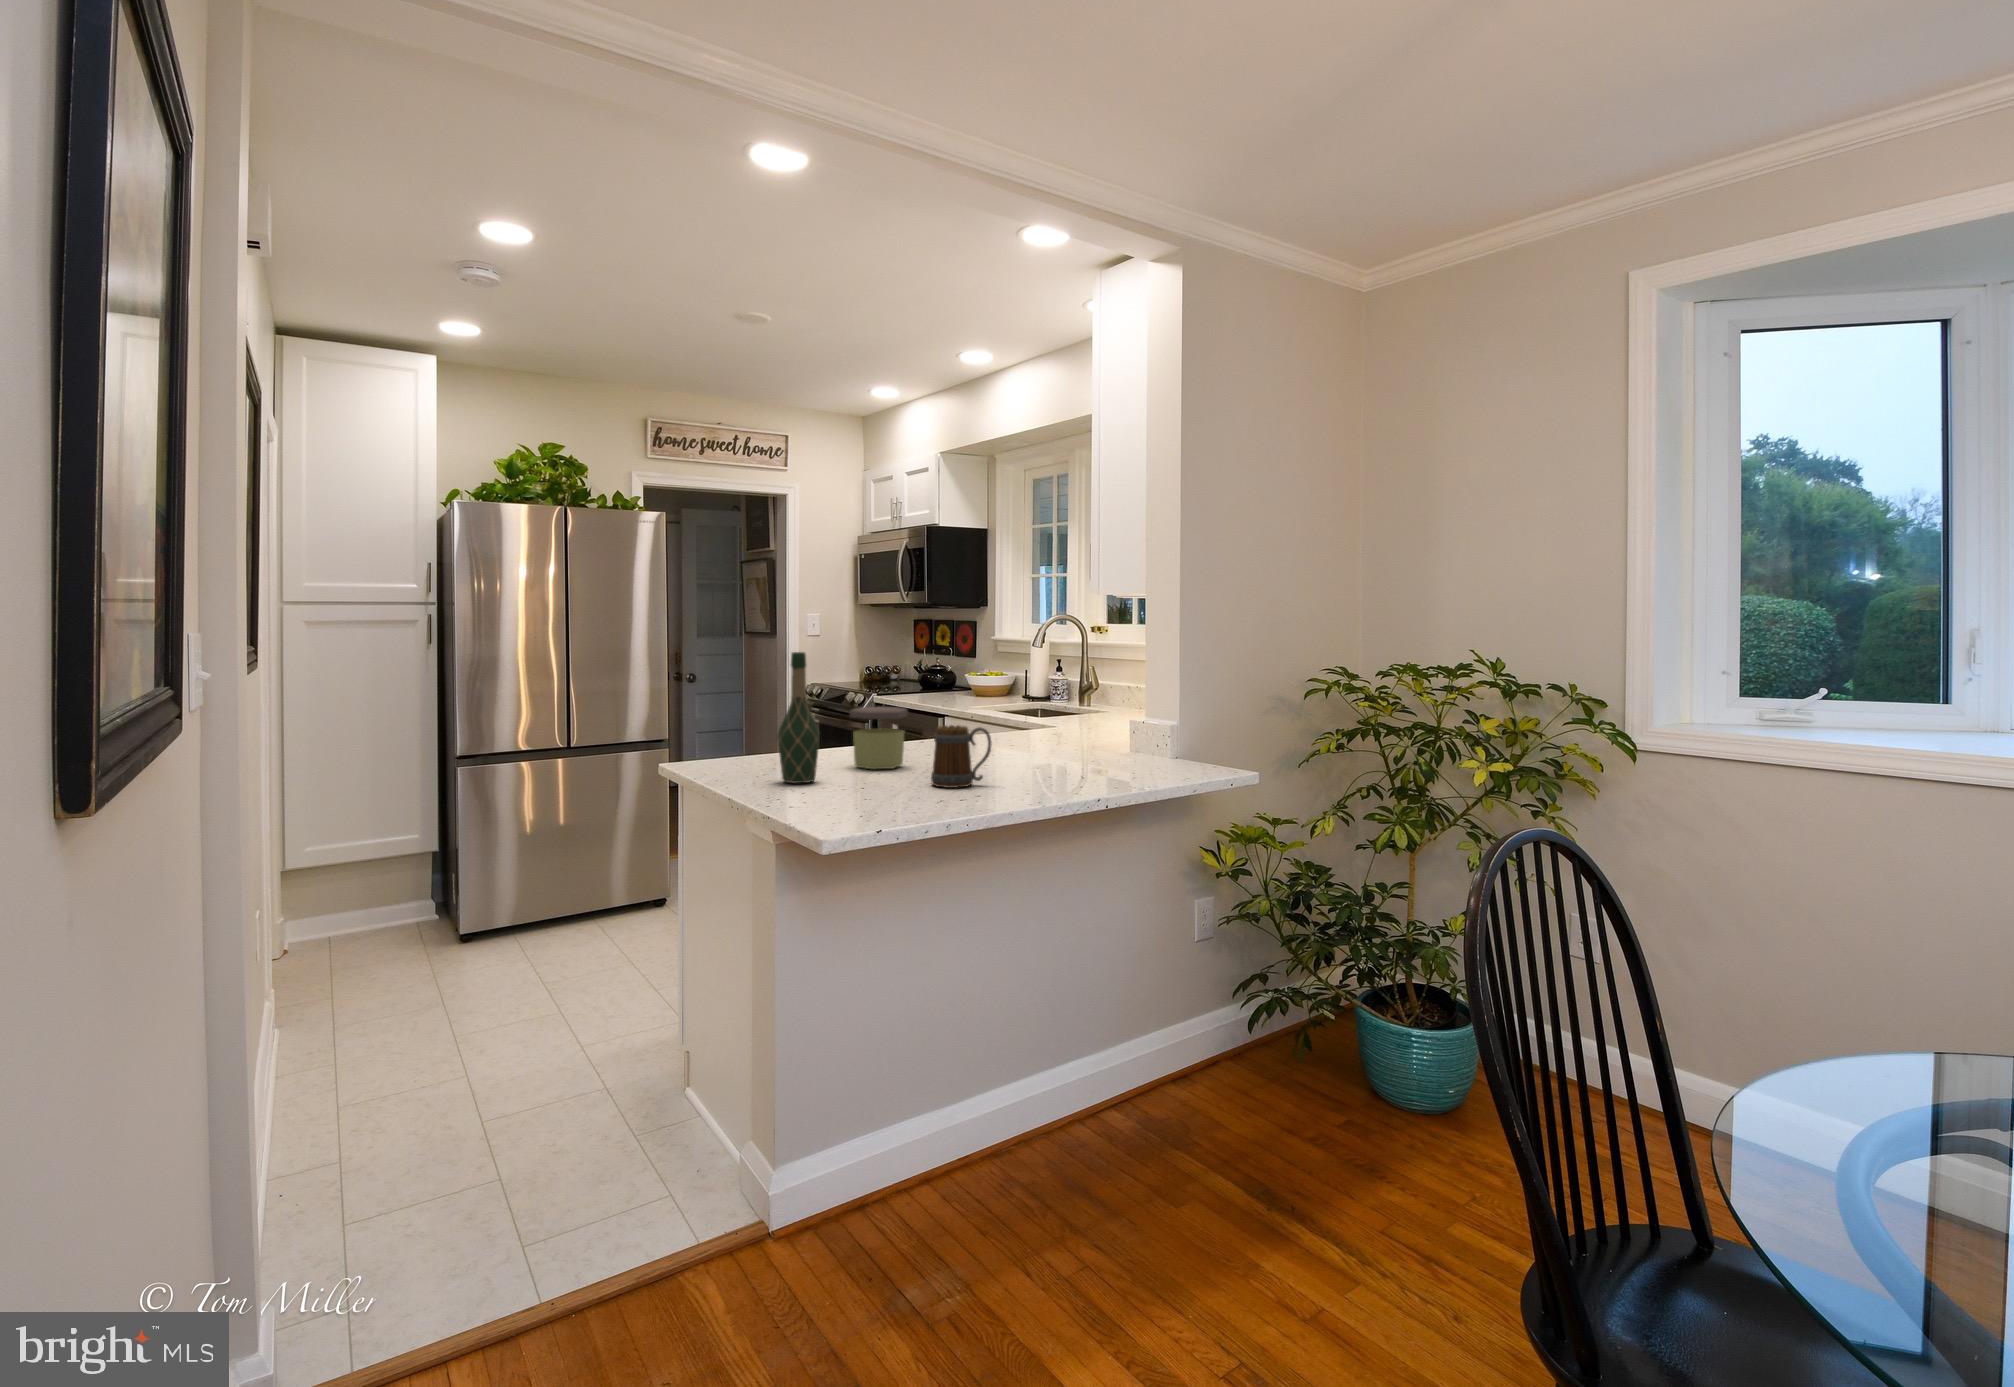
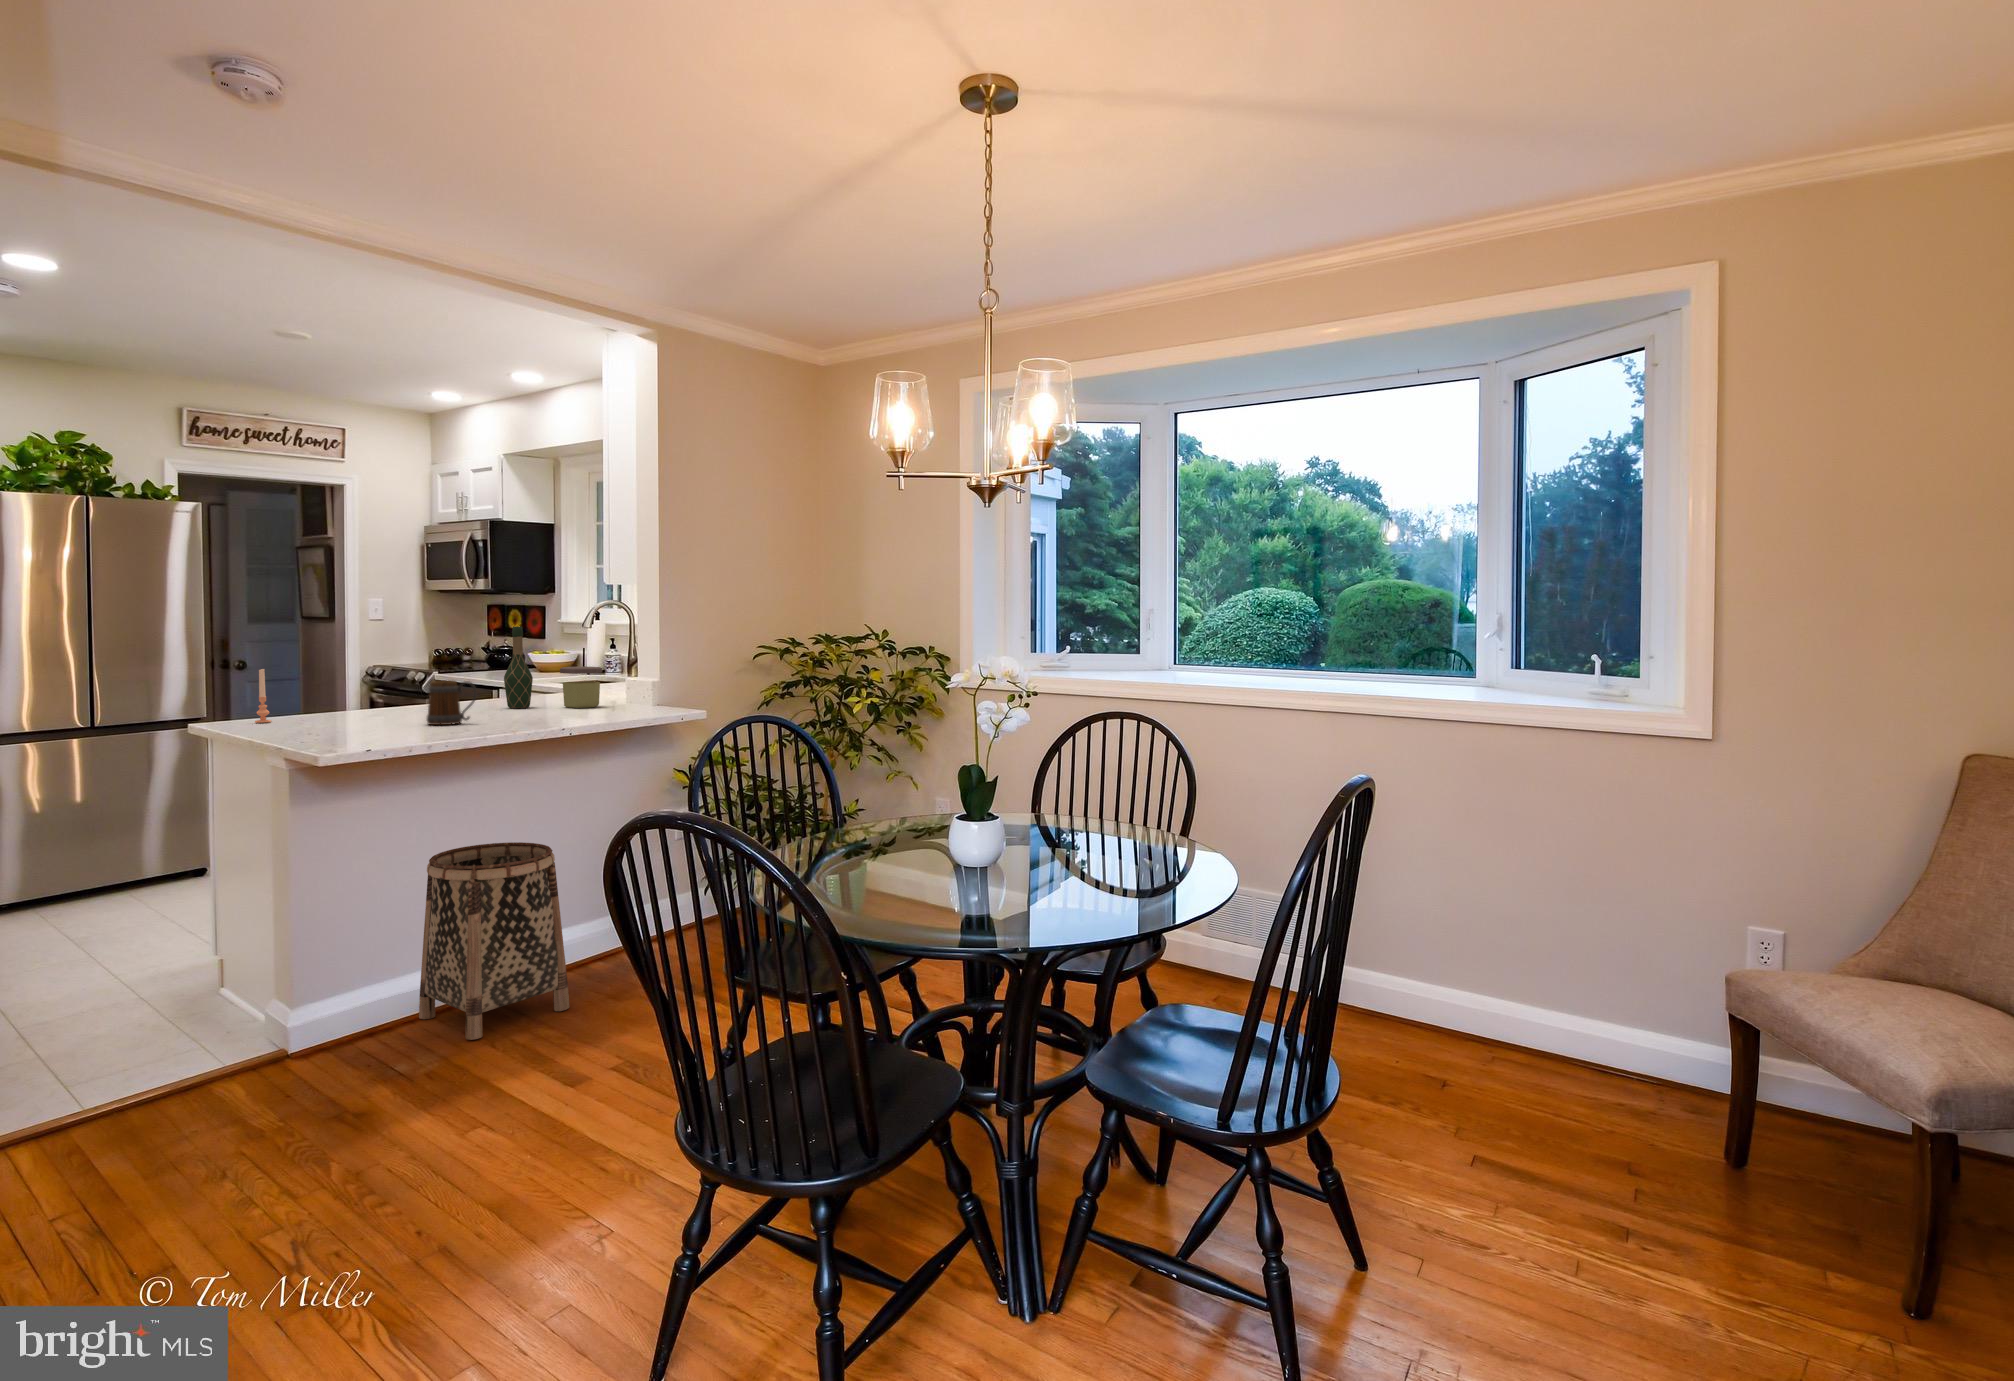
wine bottle: present [778,652,820,783] -> present [504,627,533,708]
candle: none [732,706,750,775] -> present [255,669,271,723]
jar: present [850,707,908,769] -> present [560,667,602,708]
basket: none [919,949,1112,1253] -> present [419,842,569,1040]

